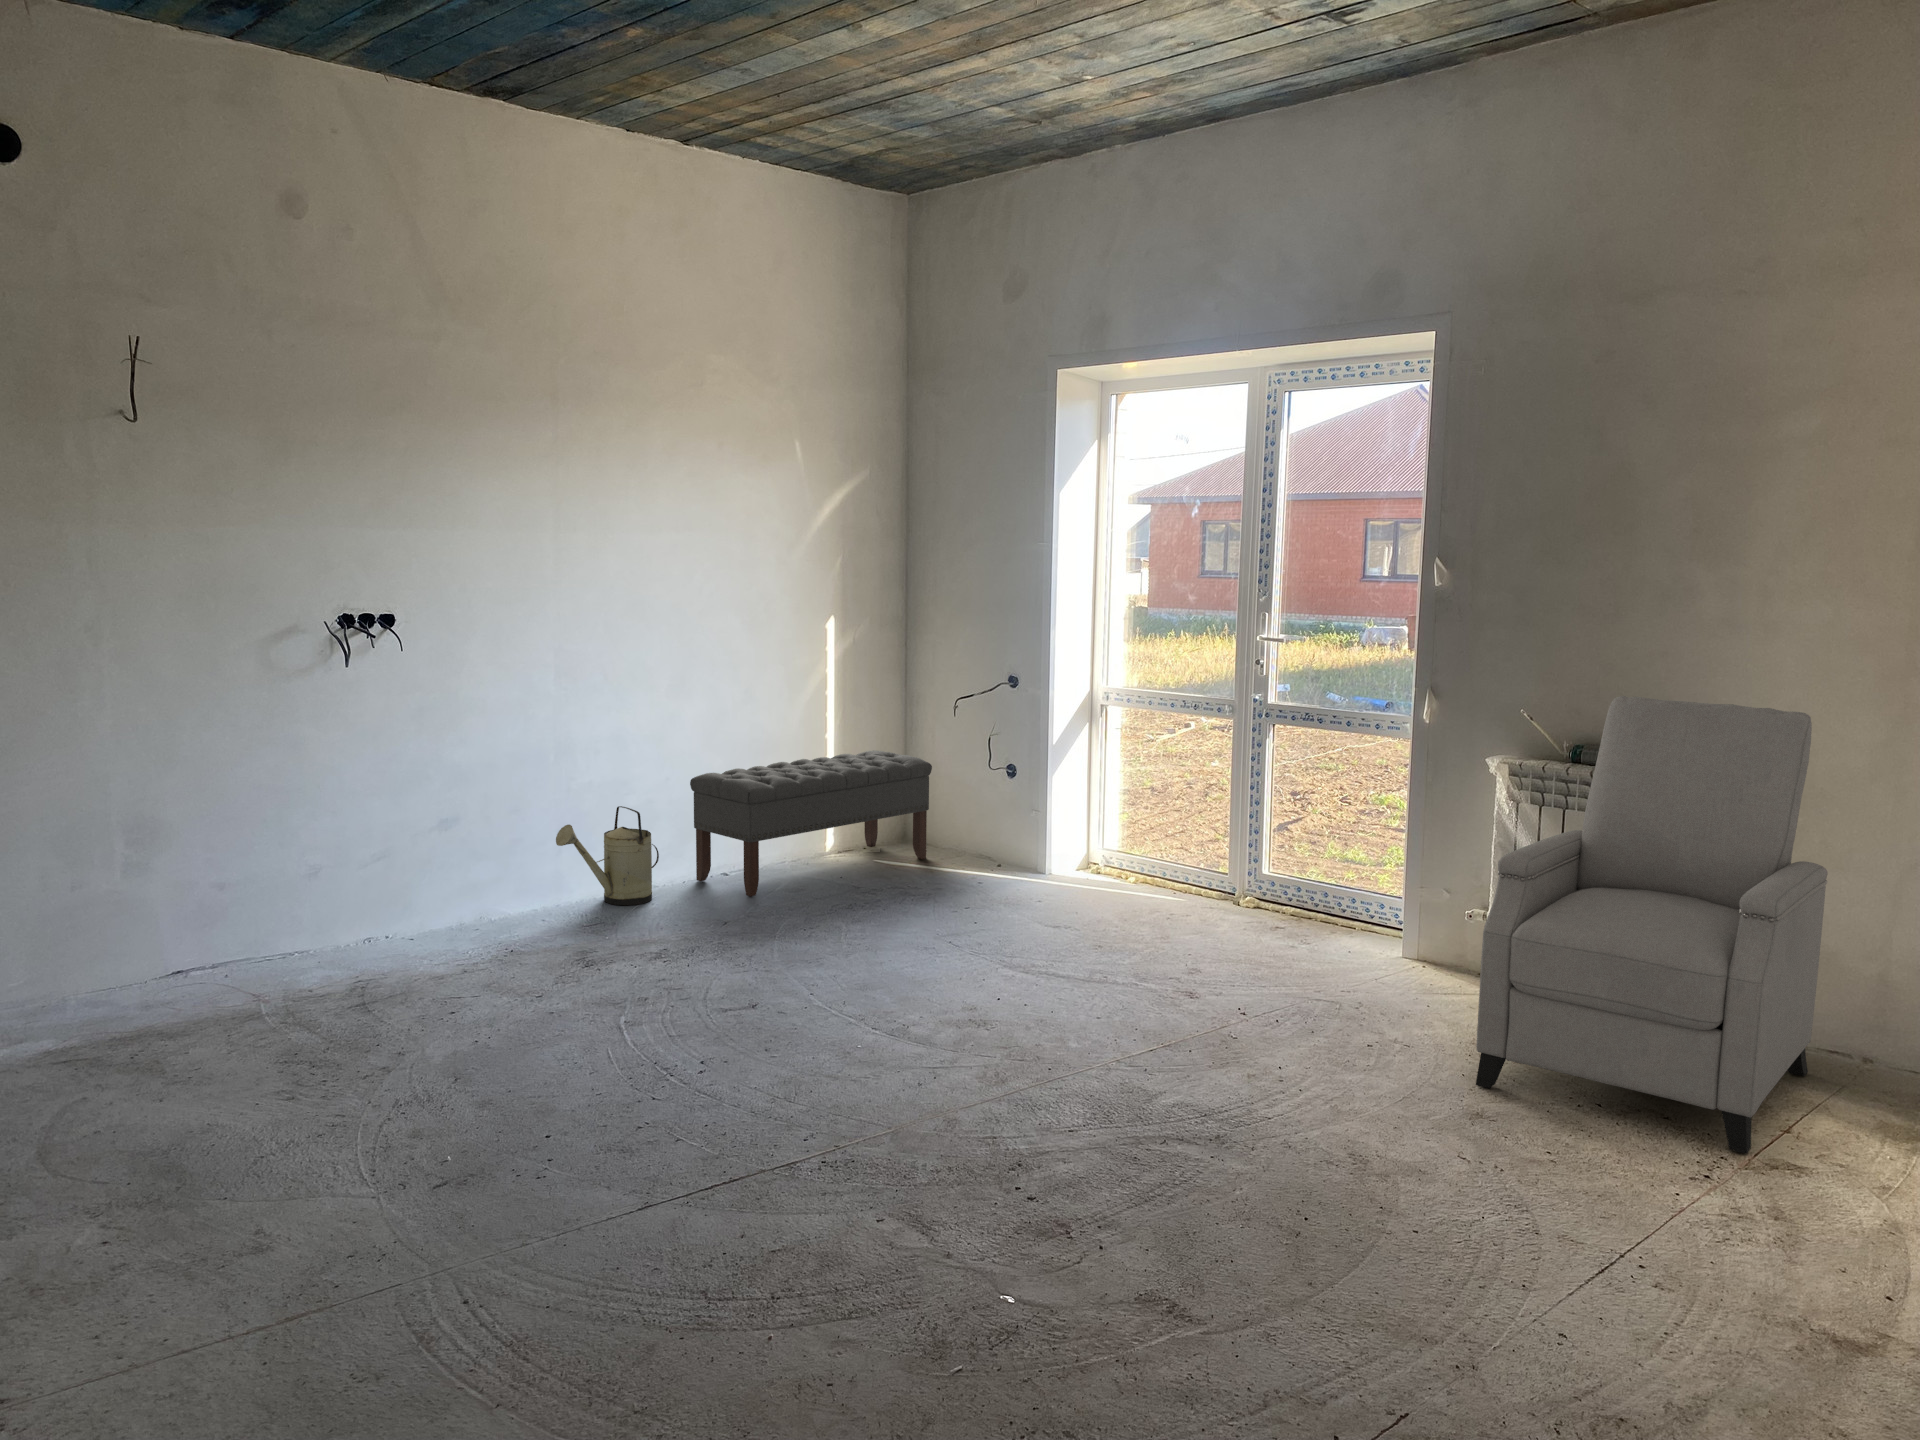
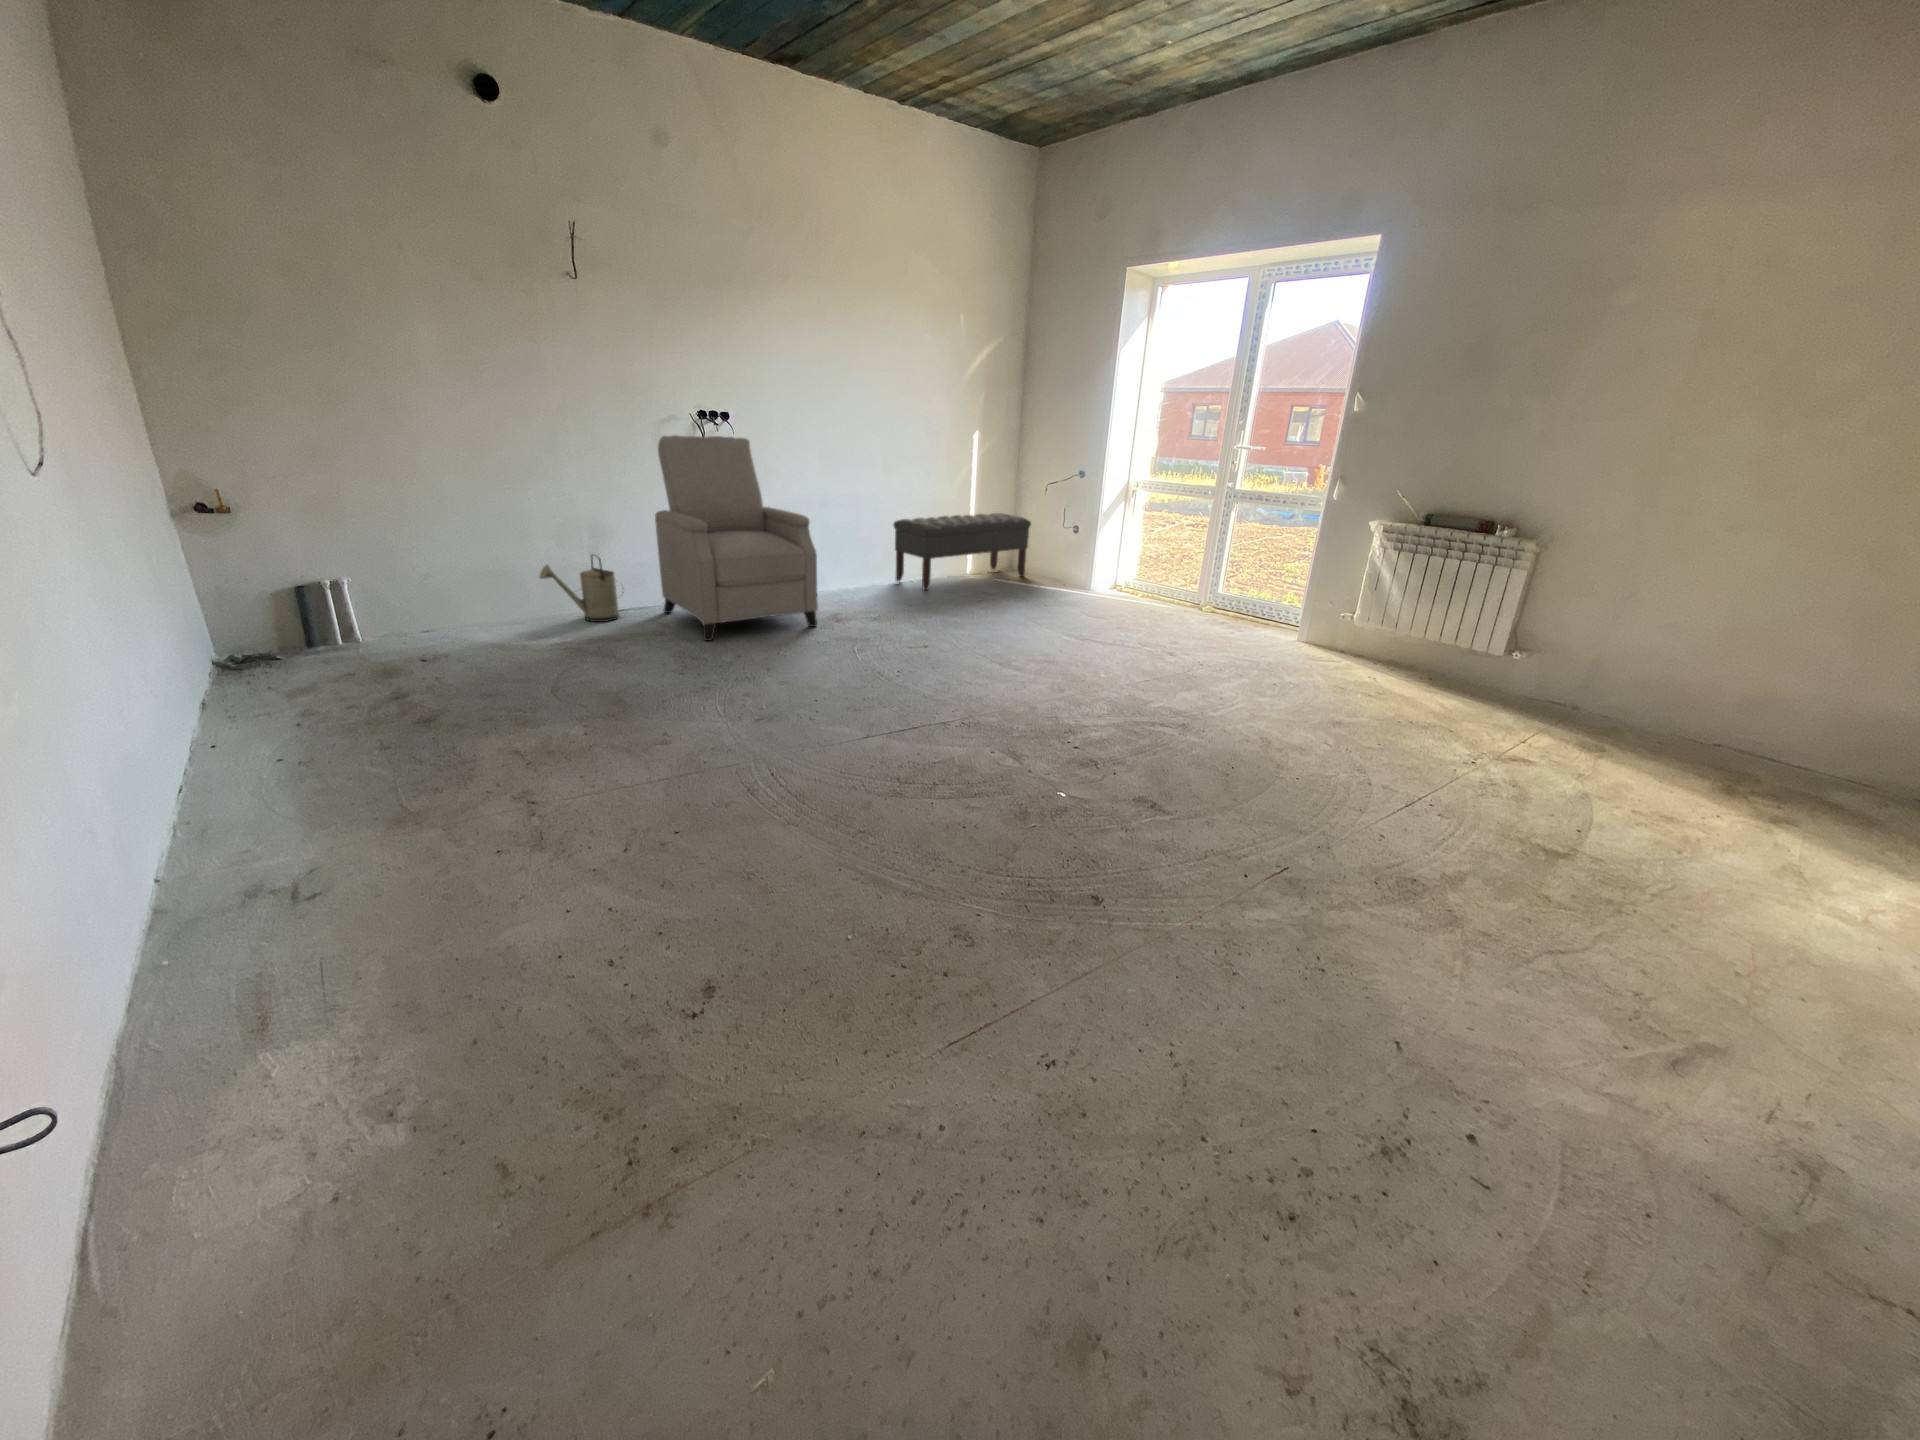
chair: present [1476,696,1828,1154] -> present [655,435,818,641]
watering can: present [556,806,659,905] -> present [539,555,619,622]

